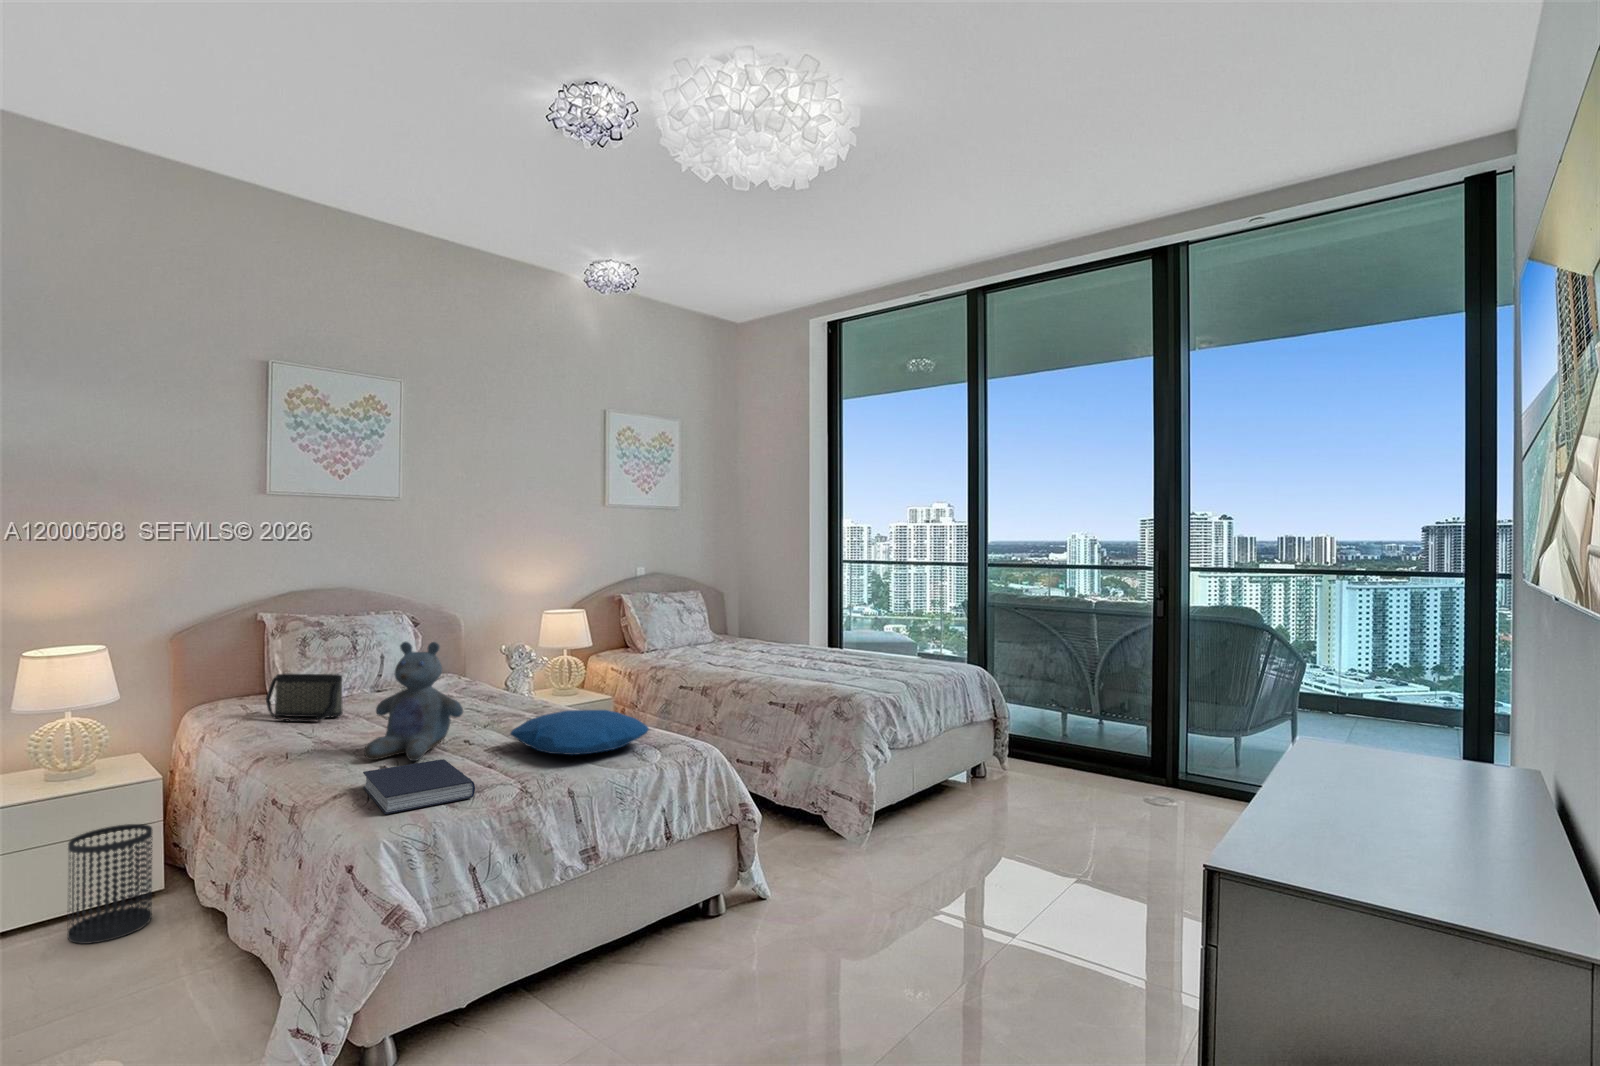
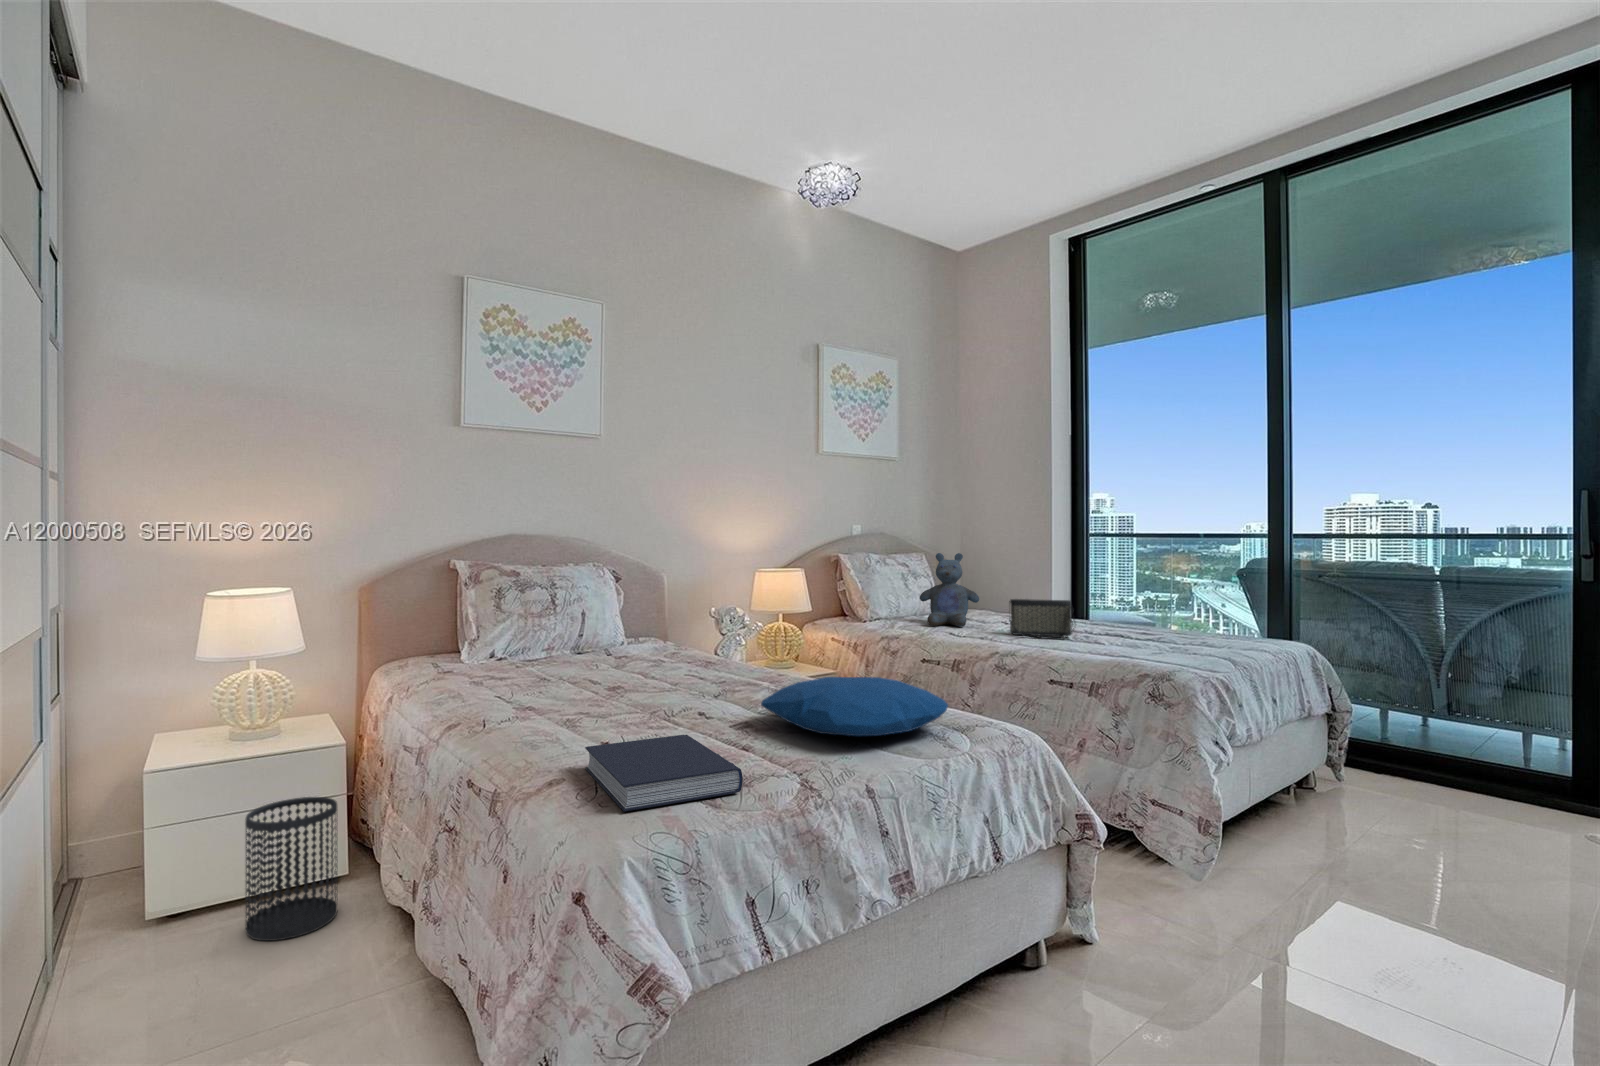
stuffed bear: present [364,642,463,761] -> present [920,553,979,627]
handbag: present [266,674,343,722] -> present [1009,599,1073,639]

